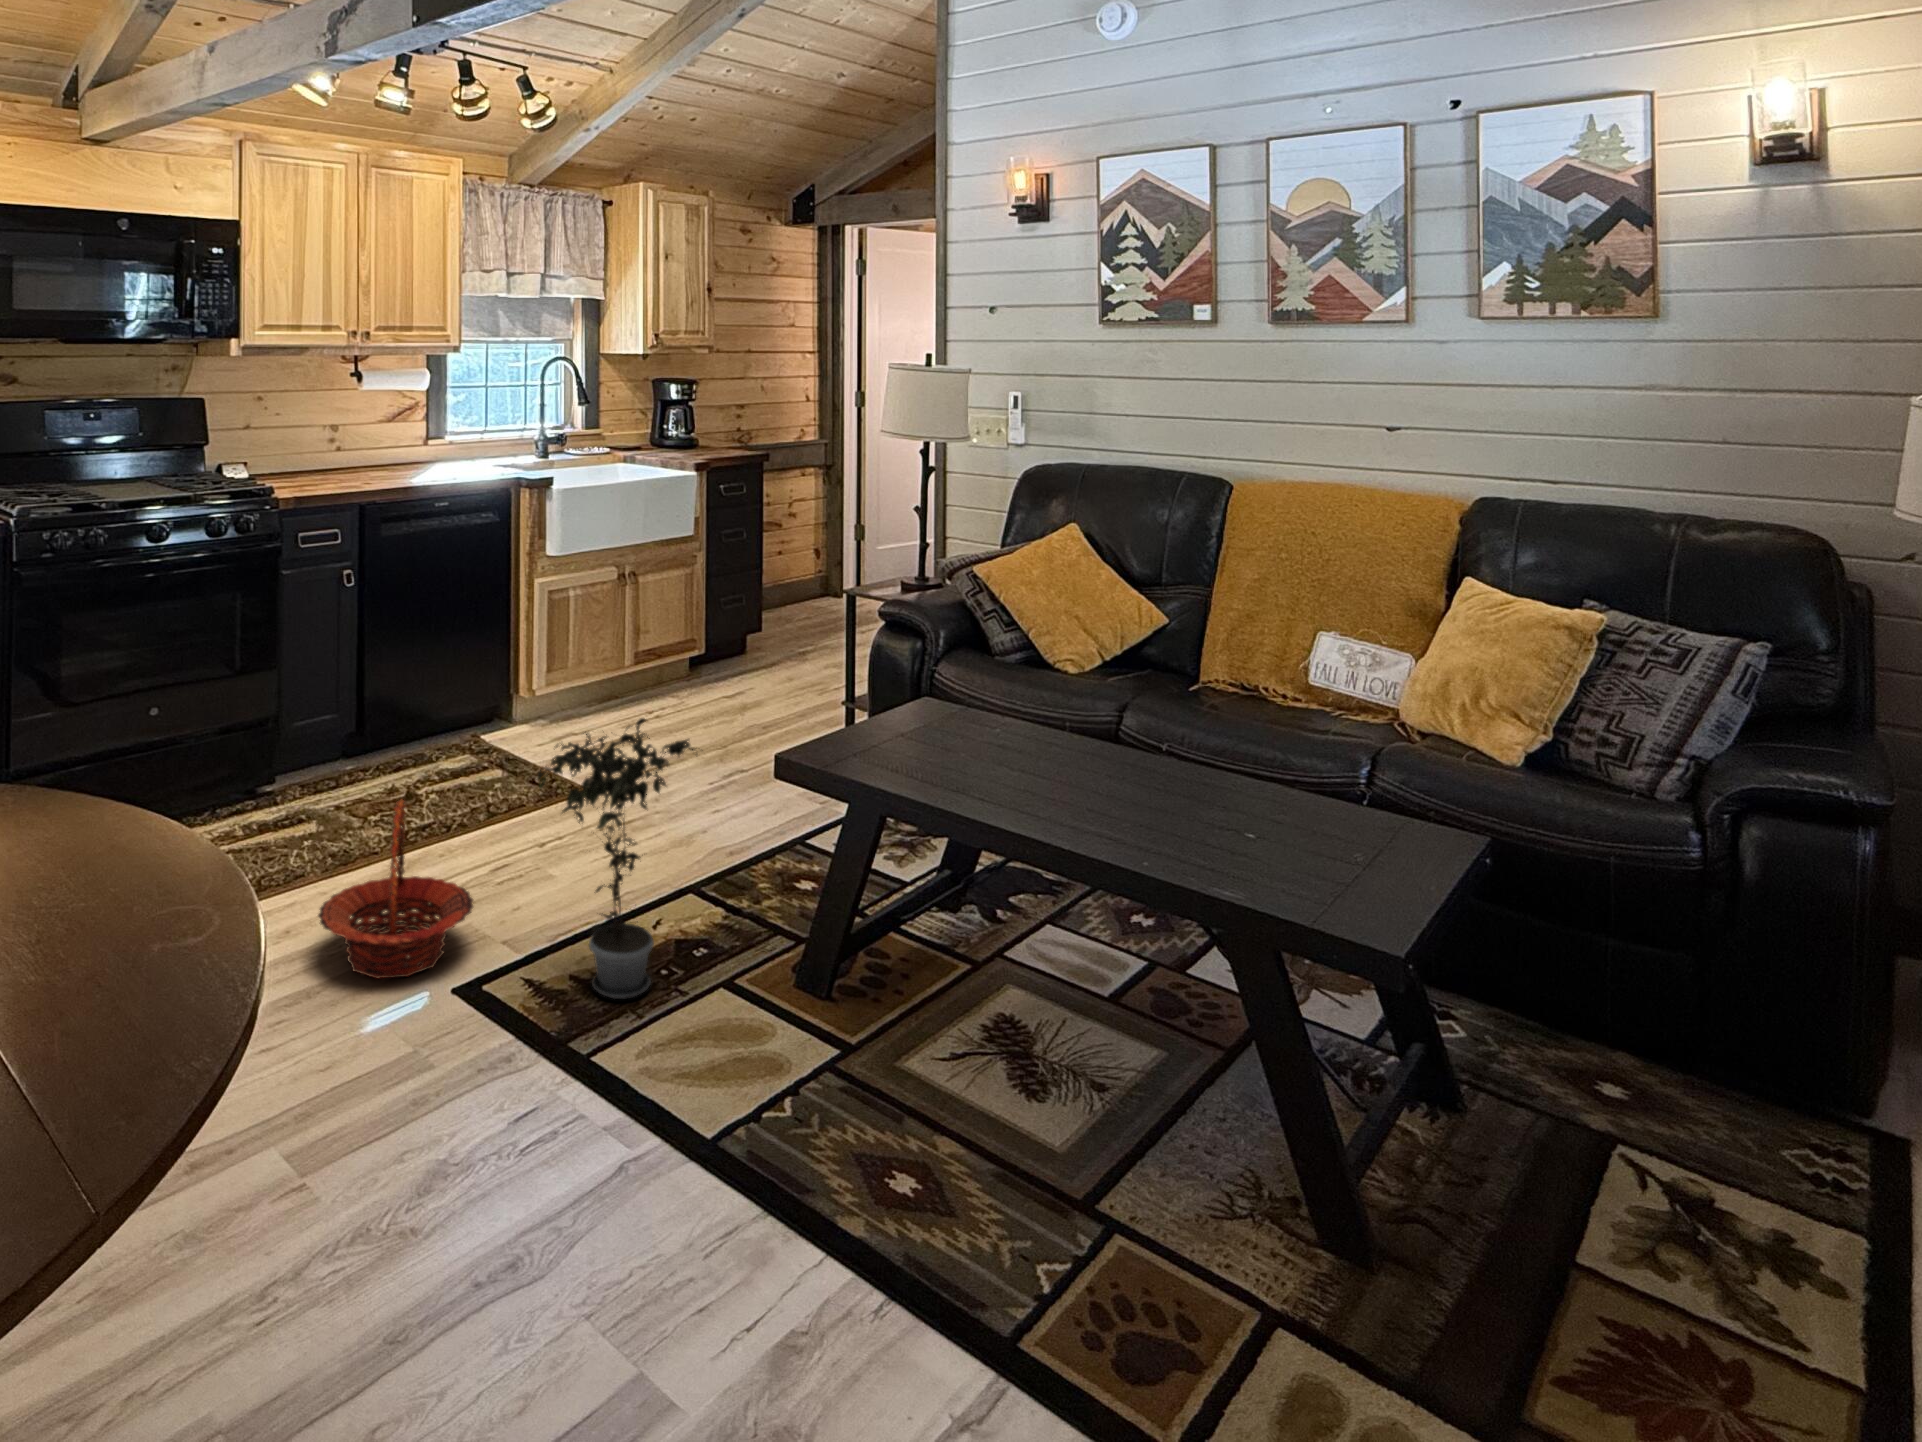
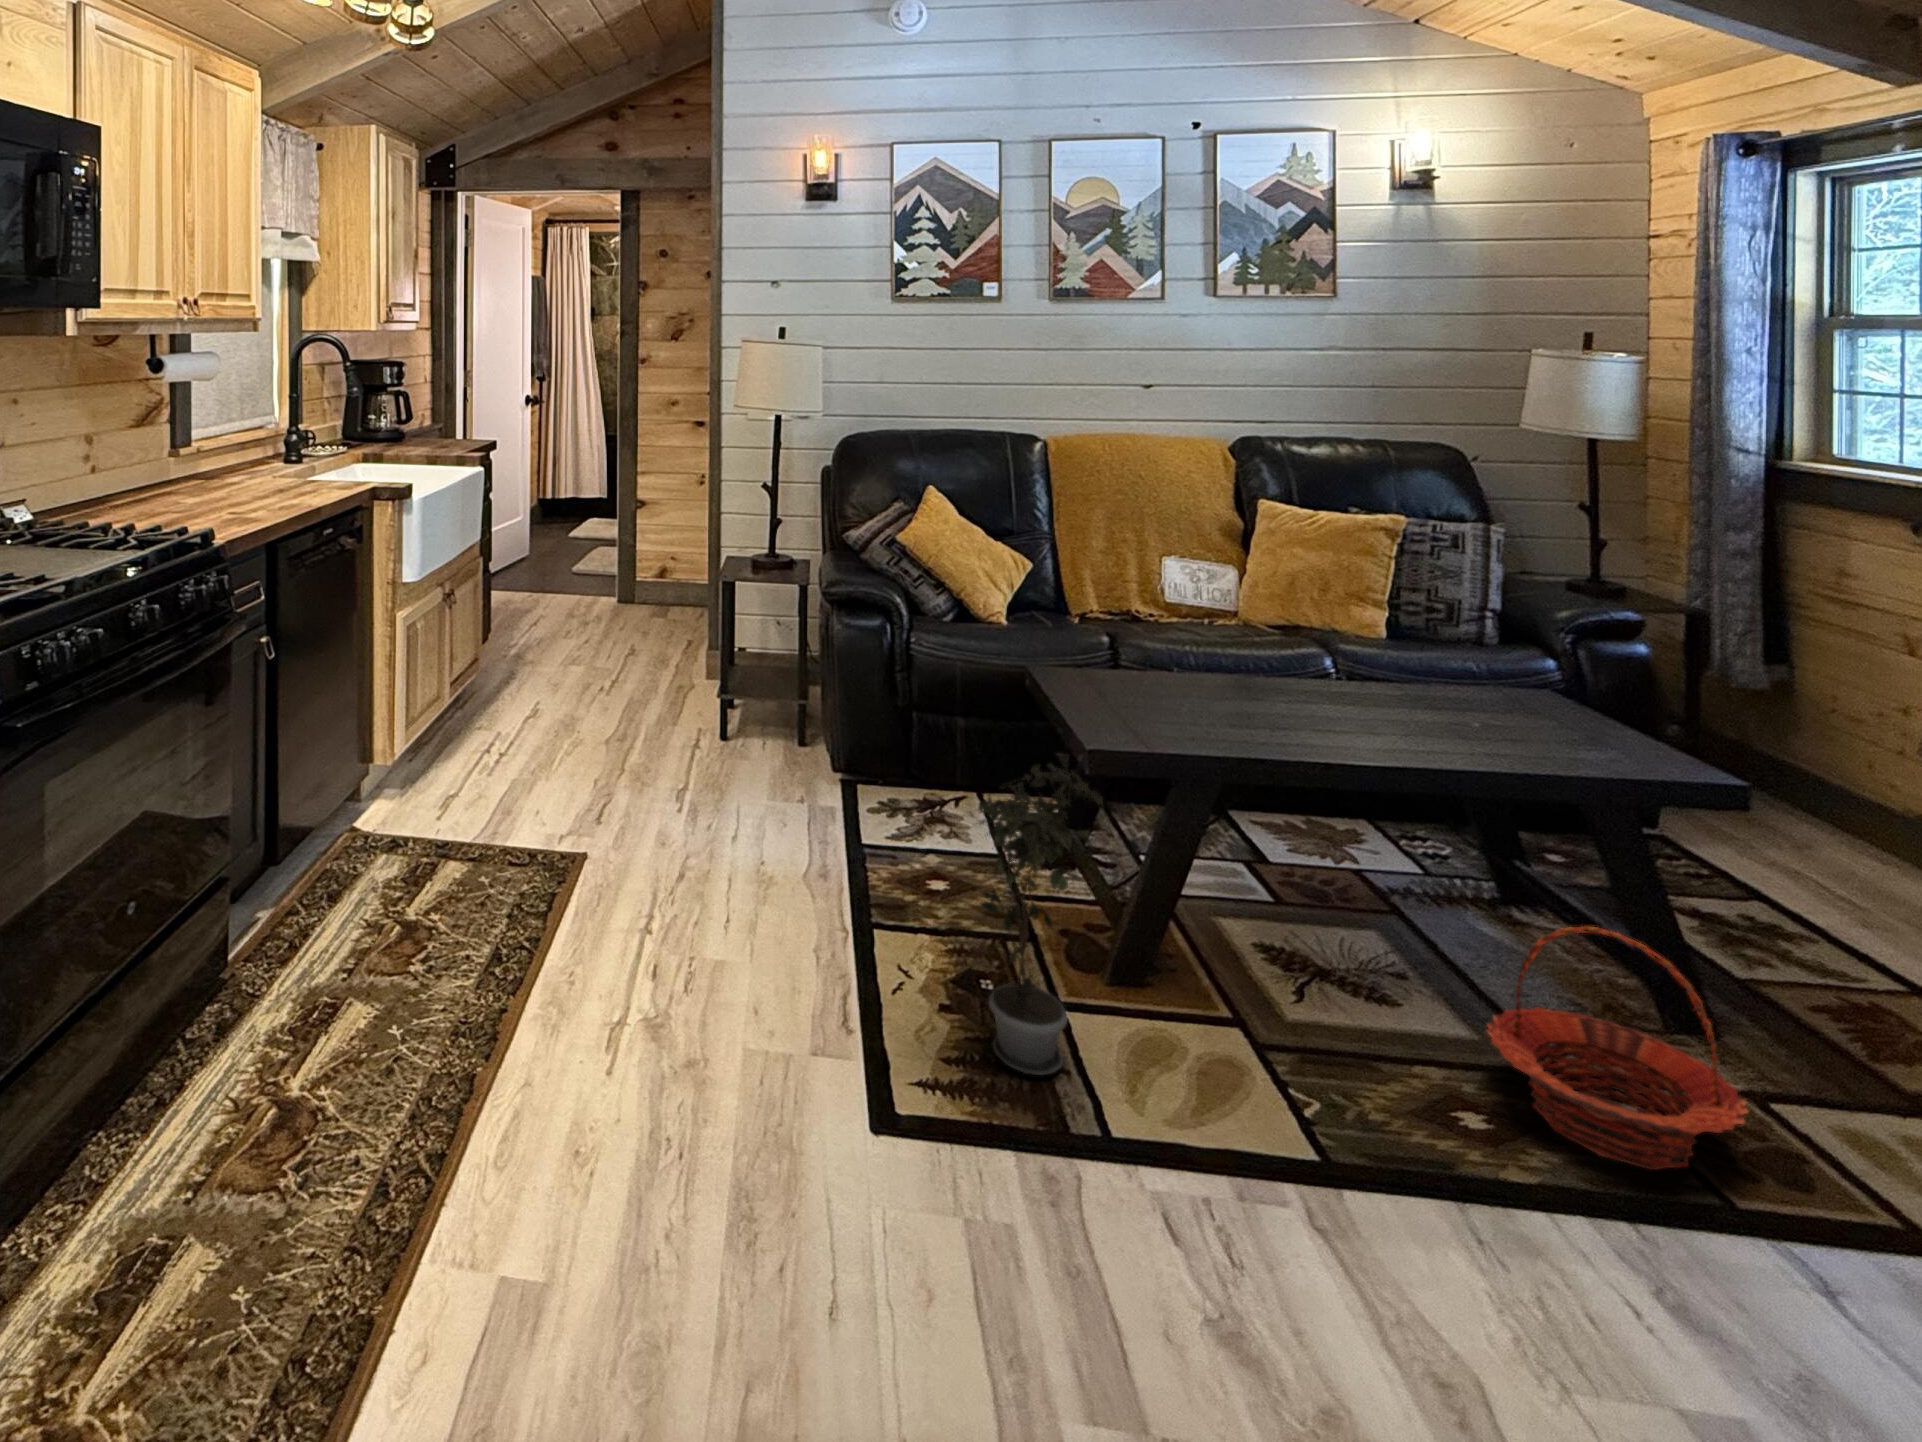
basket: present [318,800,473,979] -> present [1487,926,1748,1170]

